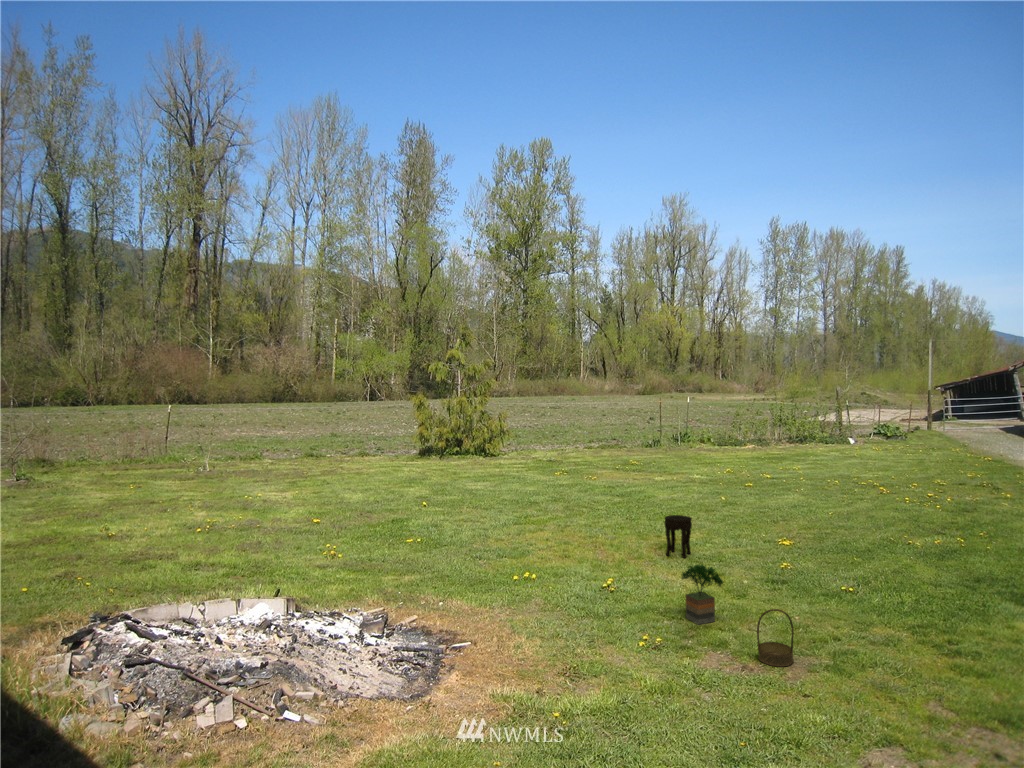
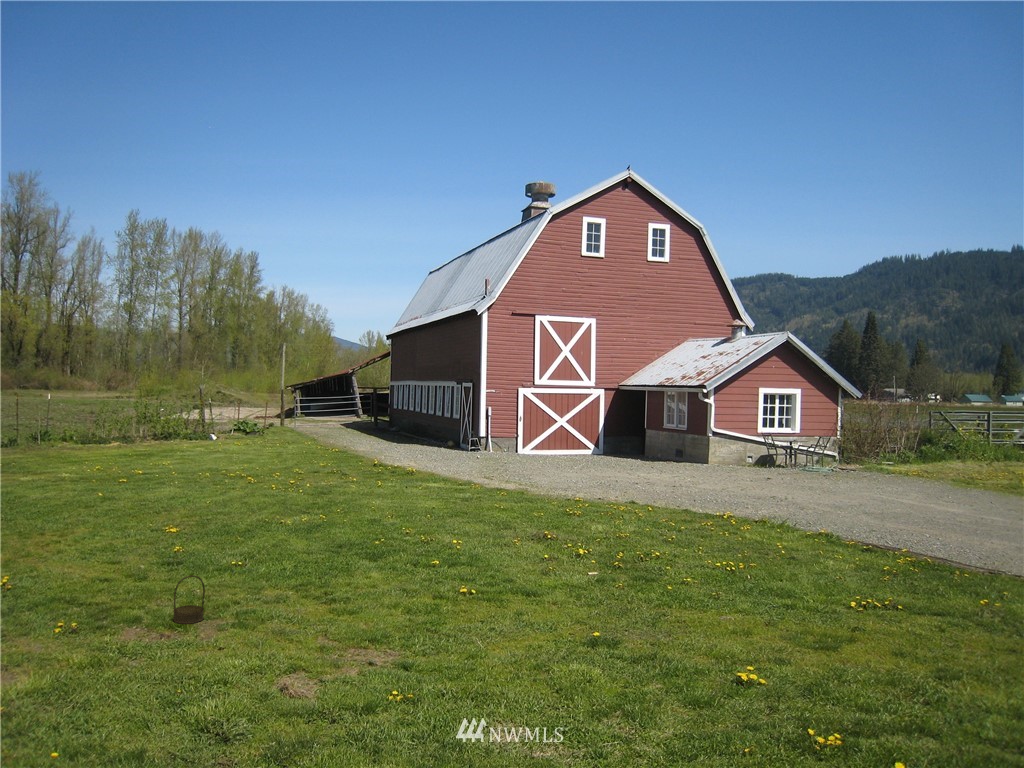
side table: present [665,515,692,558] -> none [51,513,83,556]
potted tree: present [681,564,723,625] -> none [91,550,137,607]

